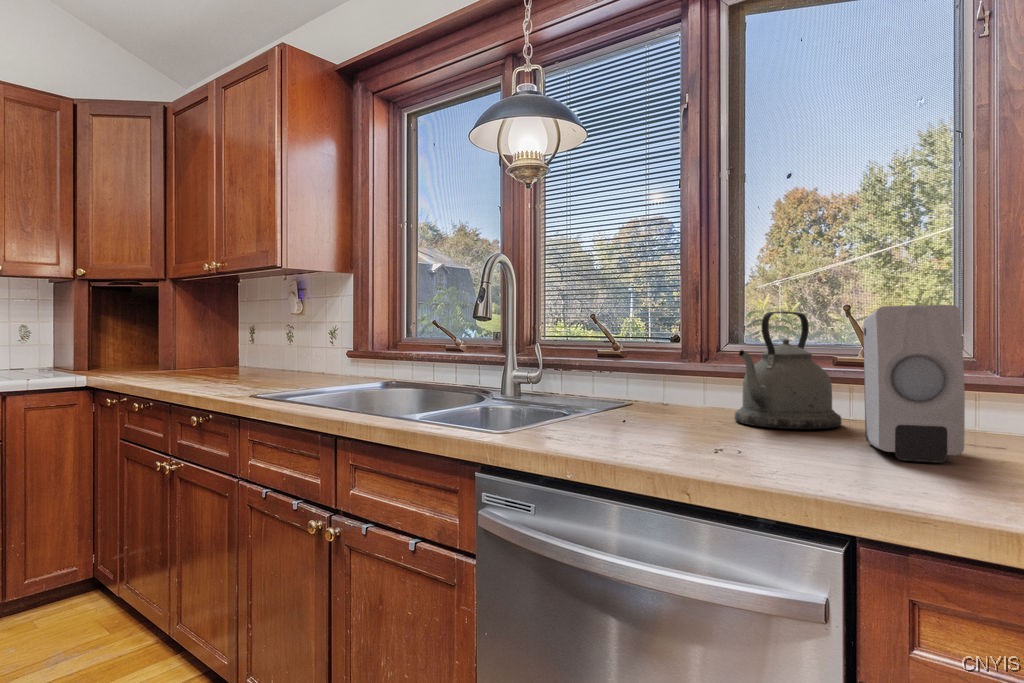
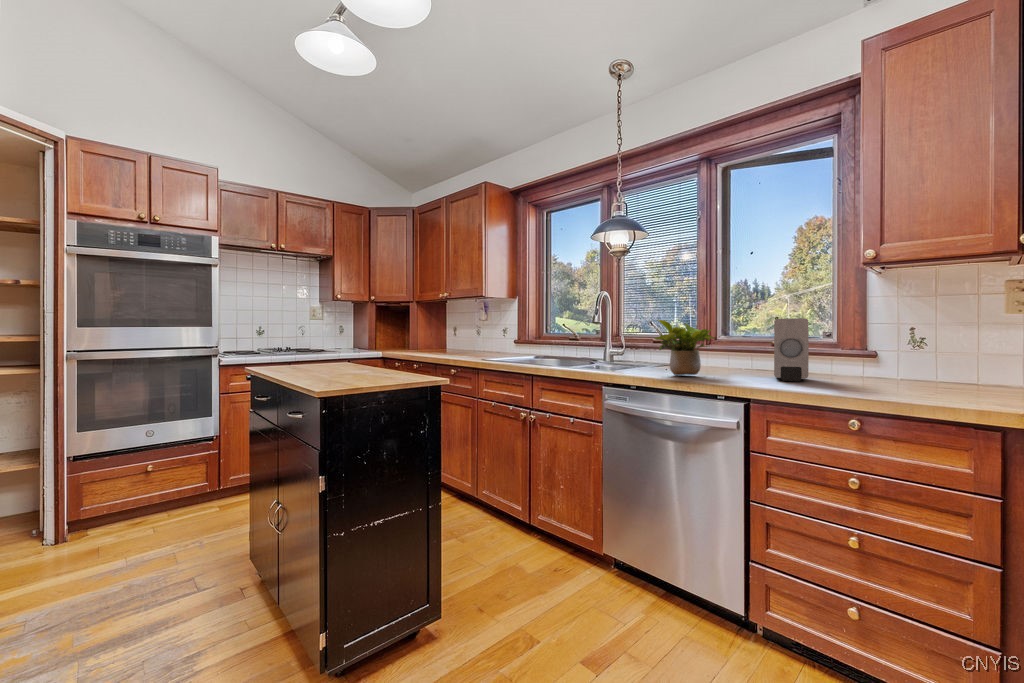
potted plant: none [592,309,730,443] -> present [654,320,714,375]
kettle: present [735,312,842,429] -> none [720,320,771,373]

